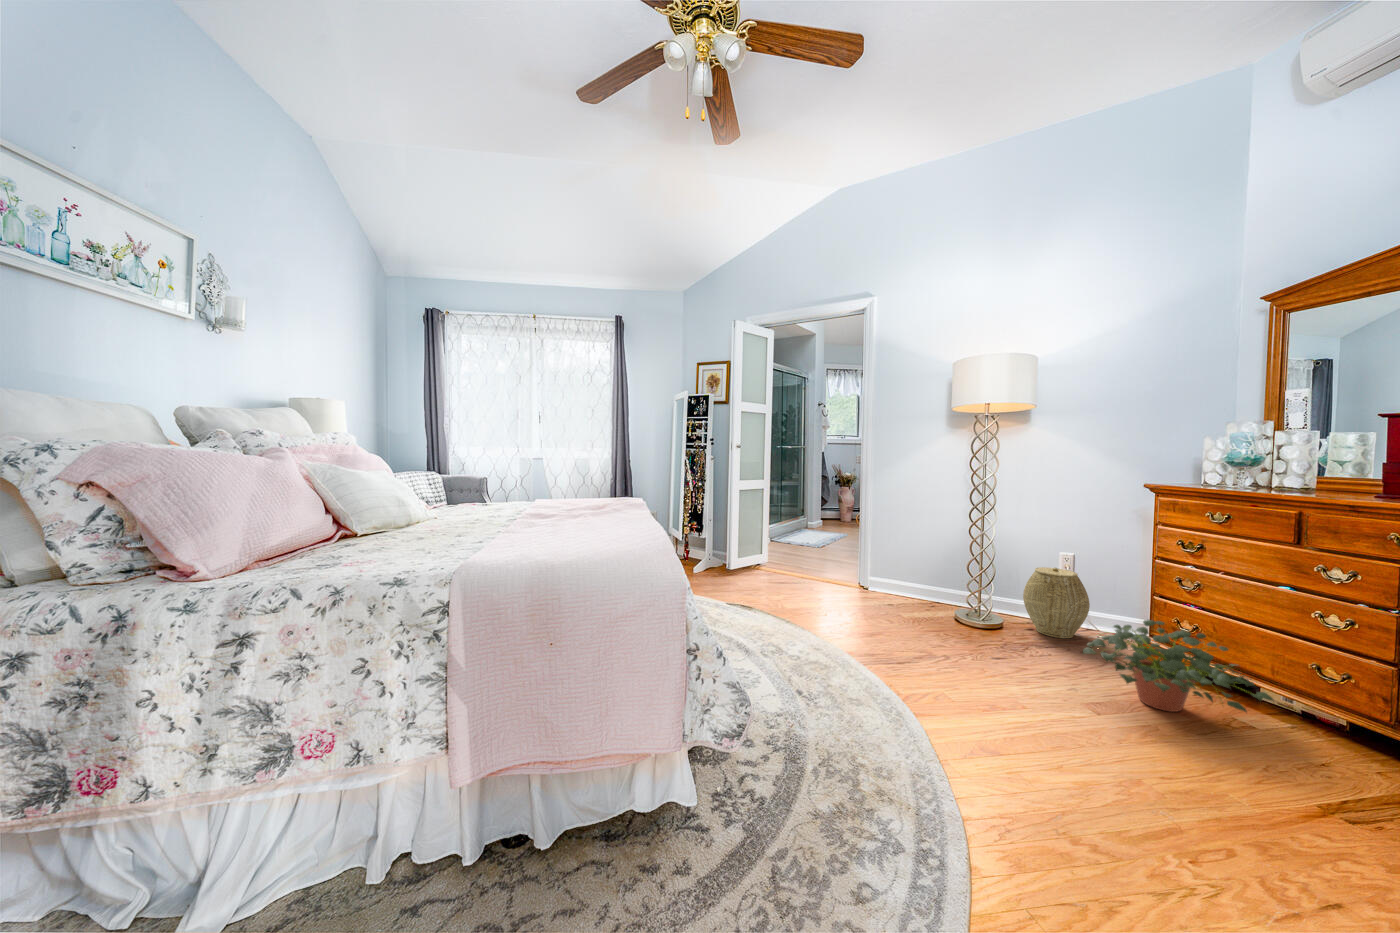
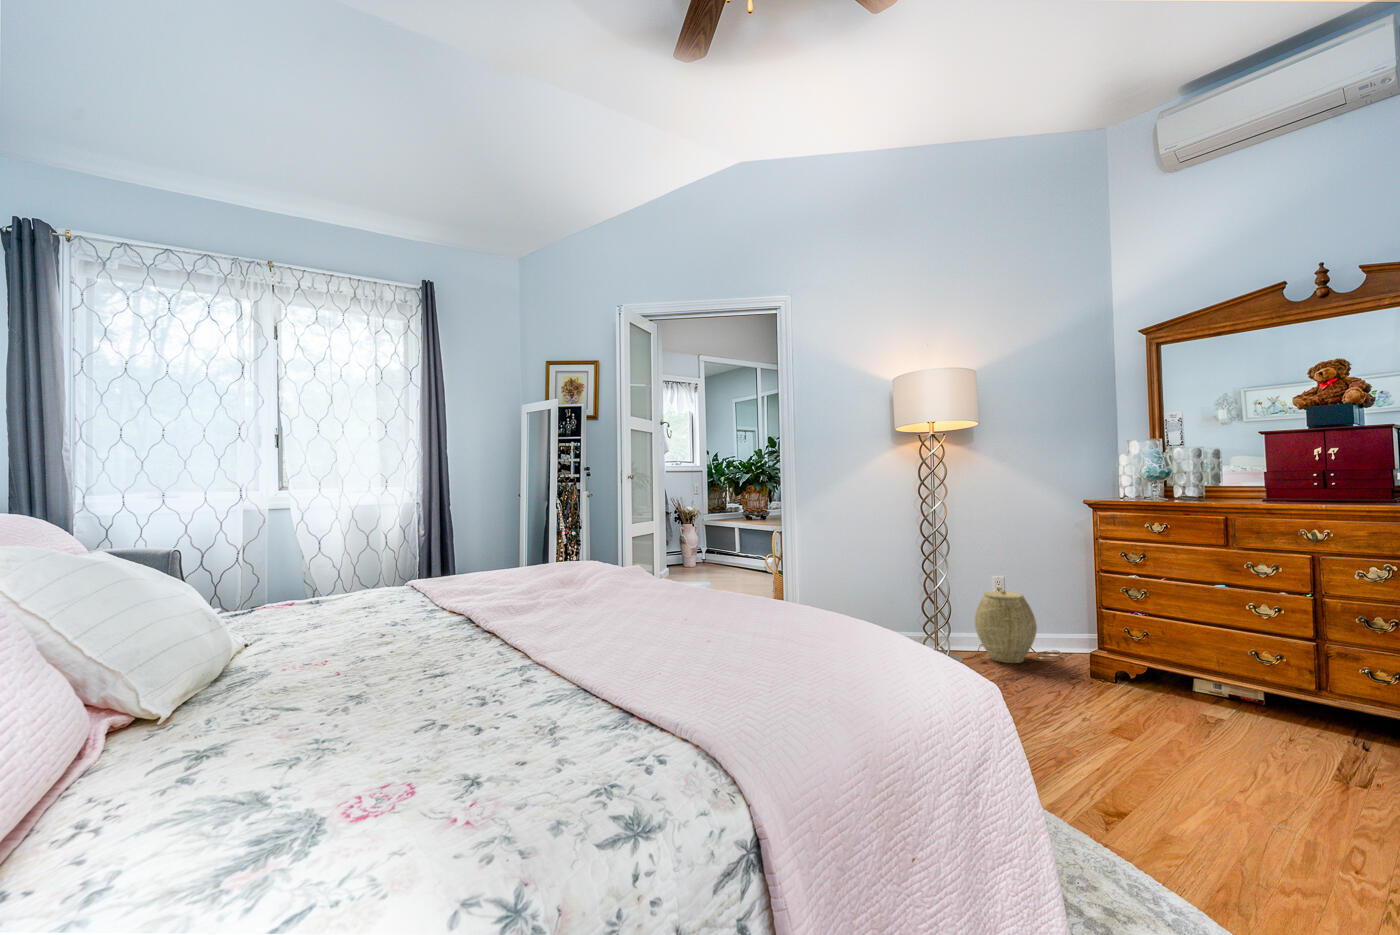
potted plant: present [1083,620,1273,712] -> none [1085,631,1247,718]

